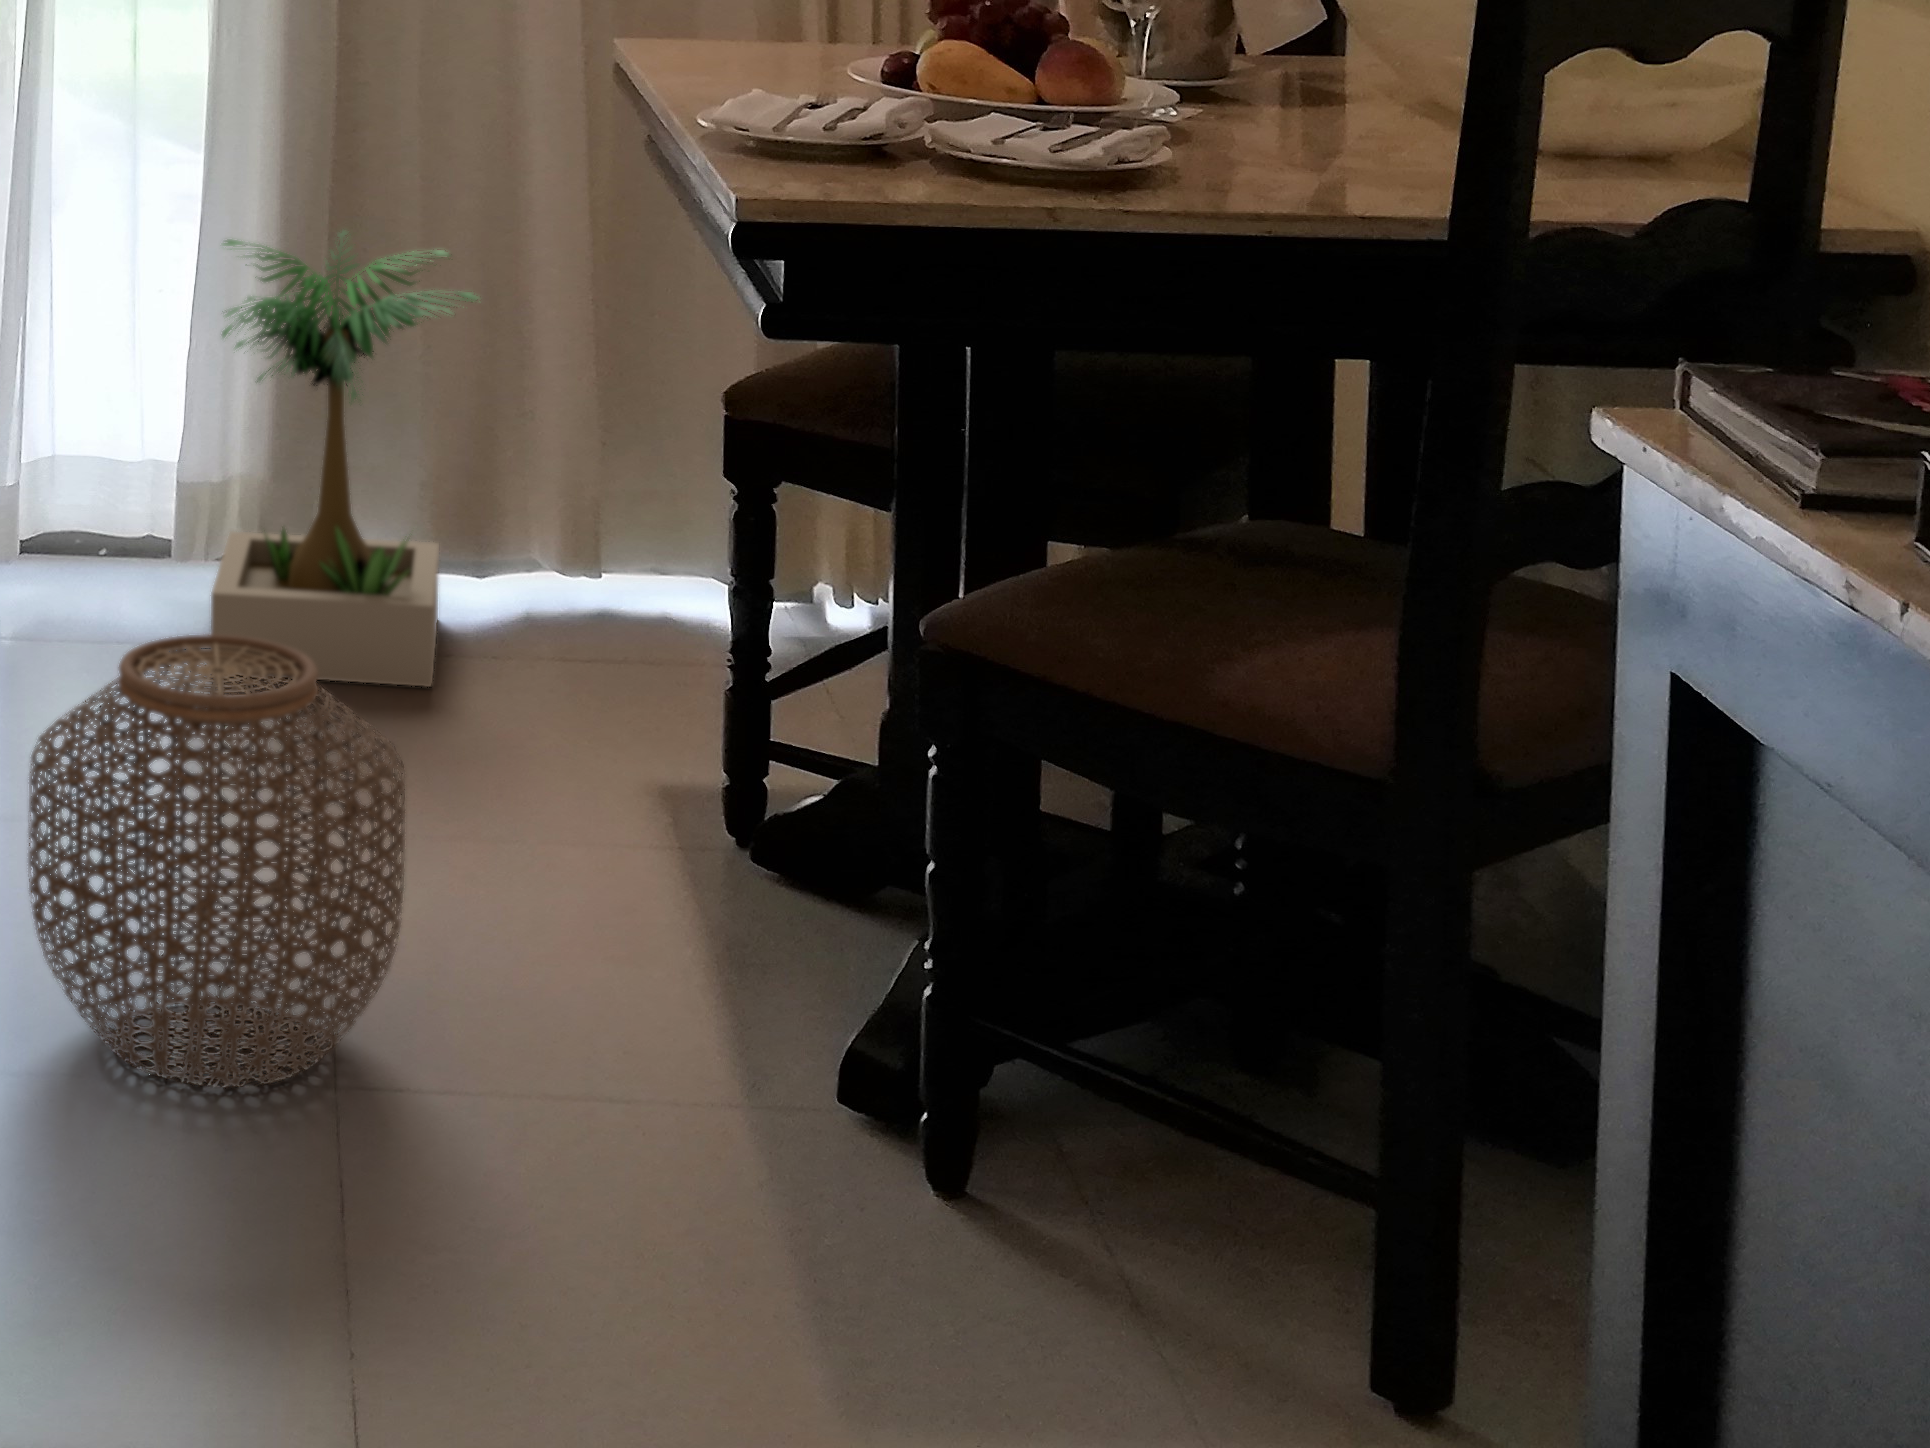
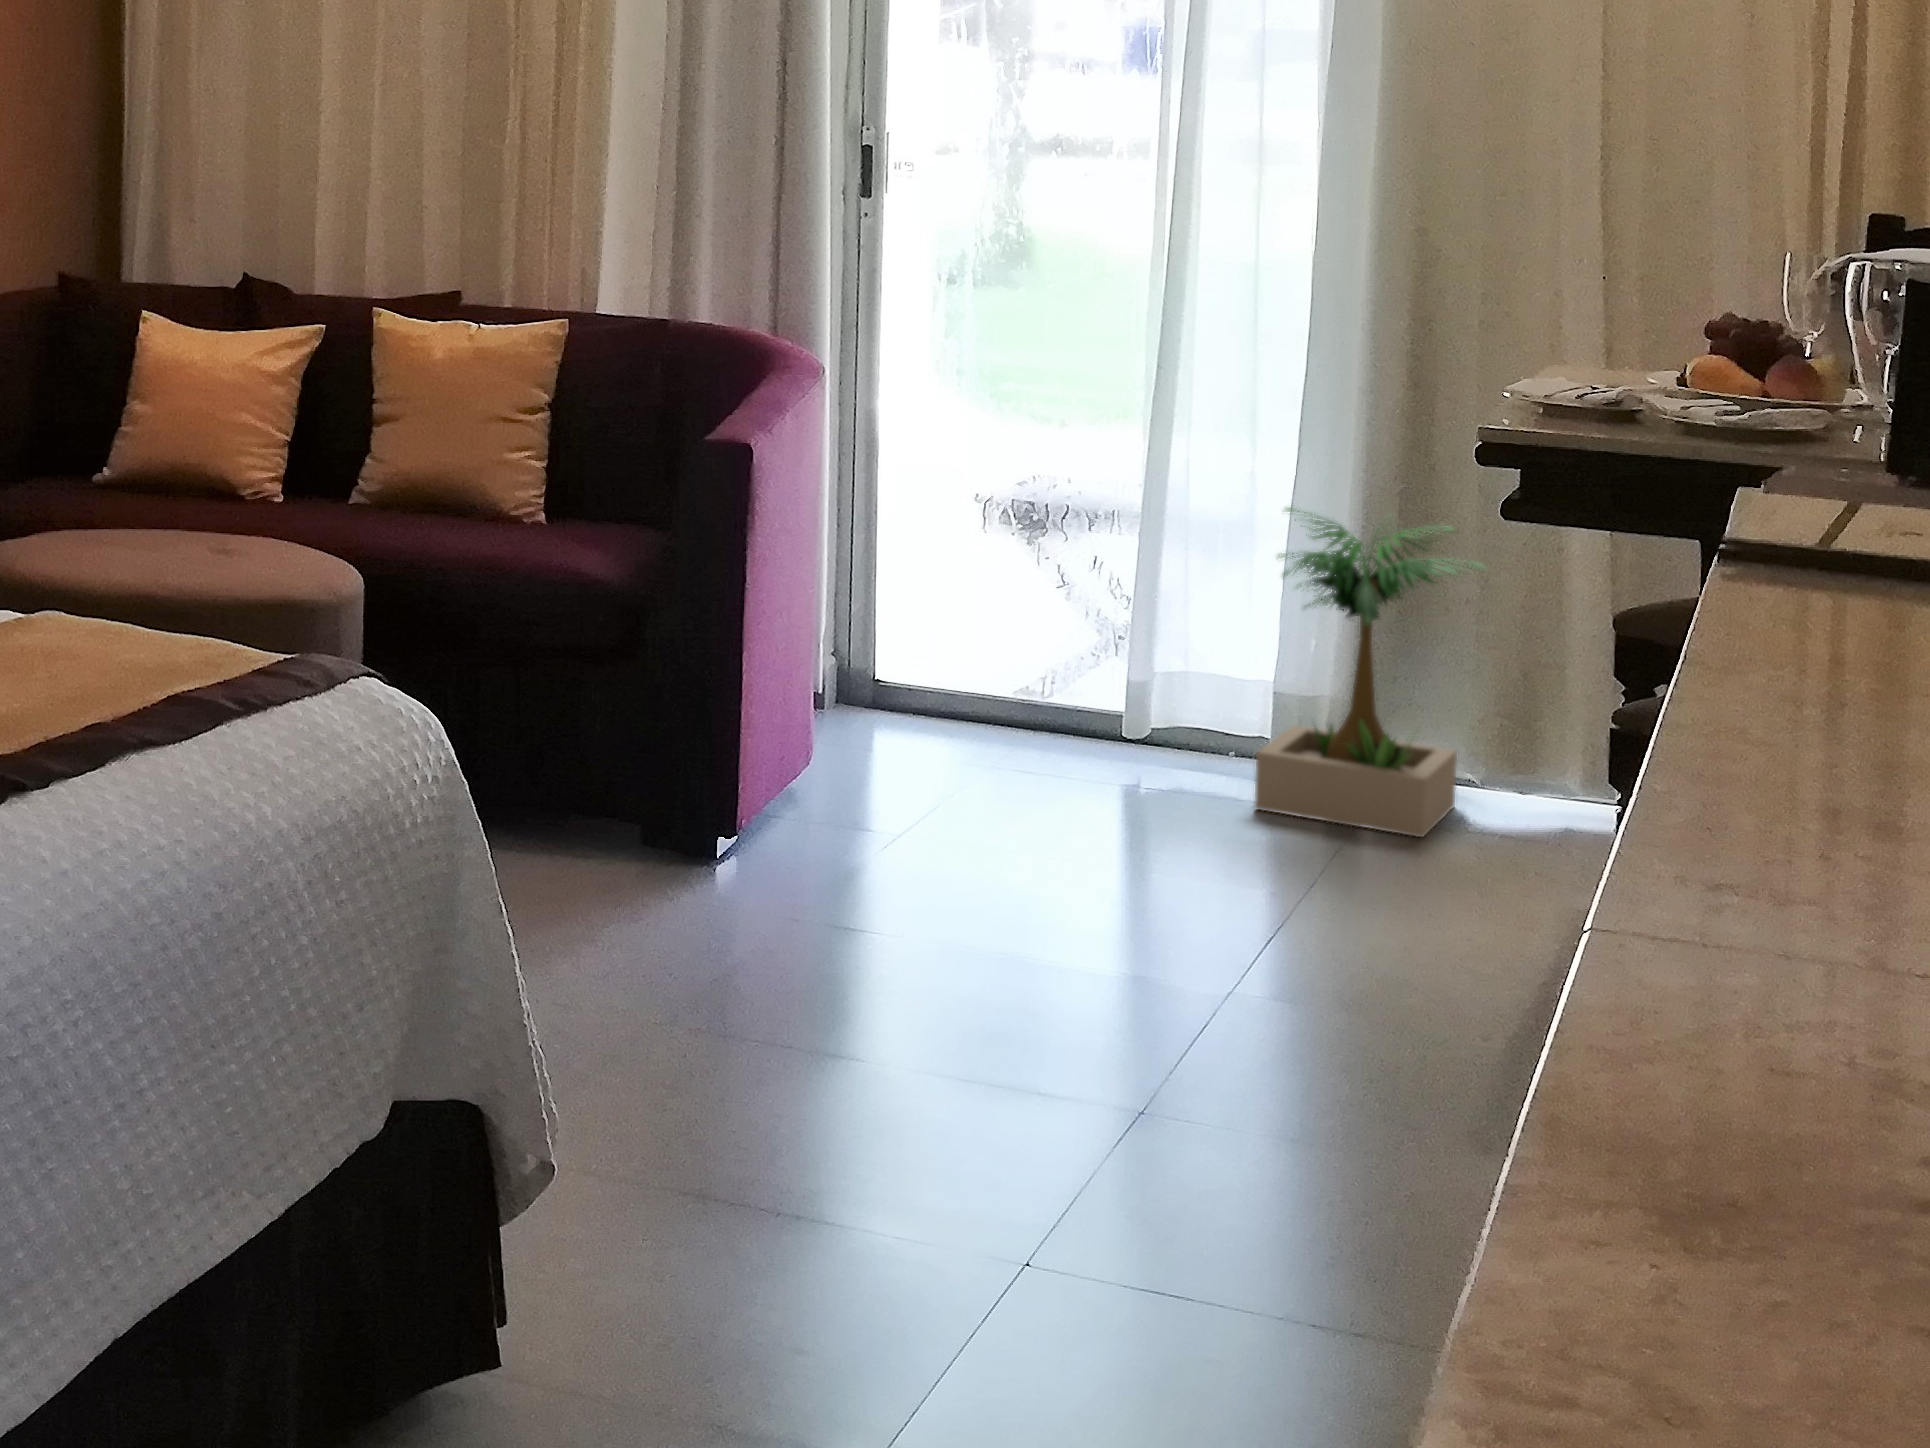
woven basket: present [29,634,405,1087] -> none [1031,707,1287,984]

